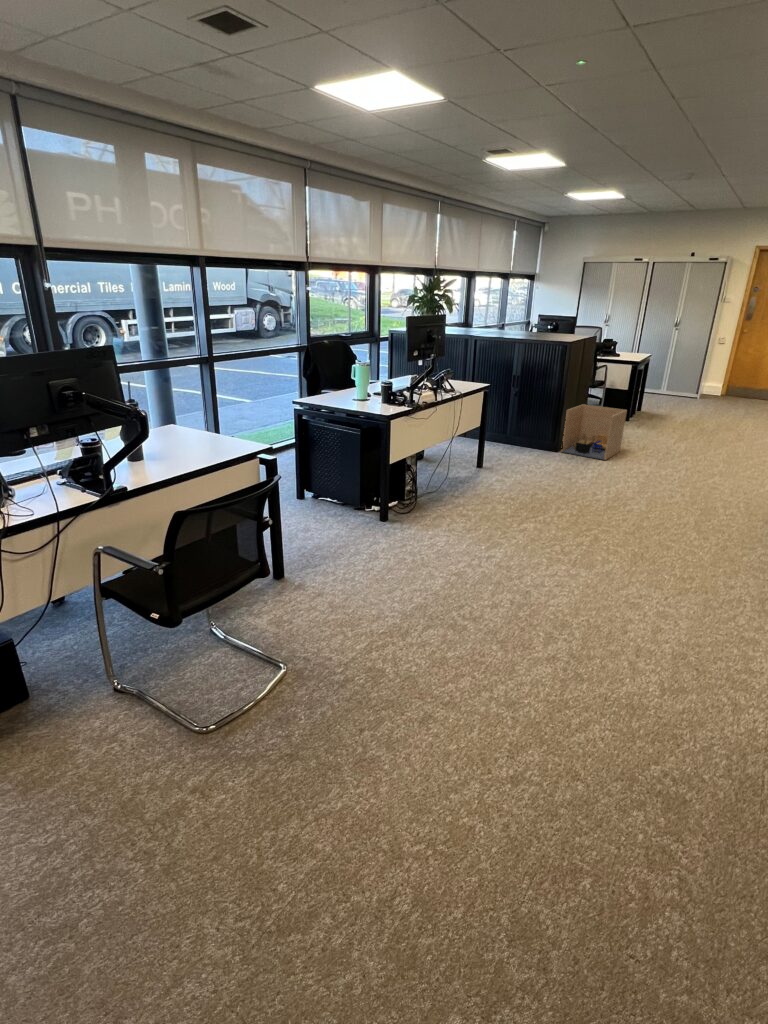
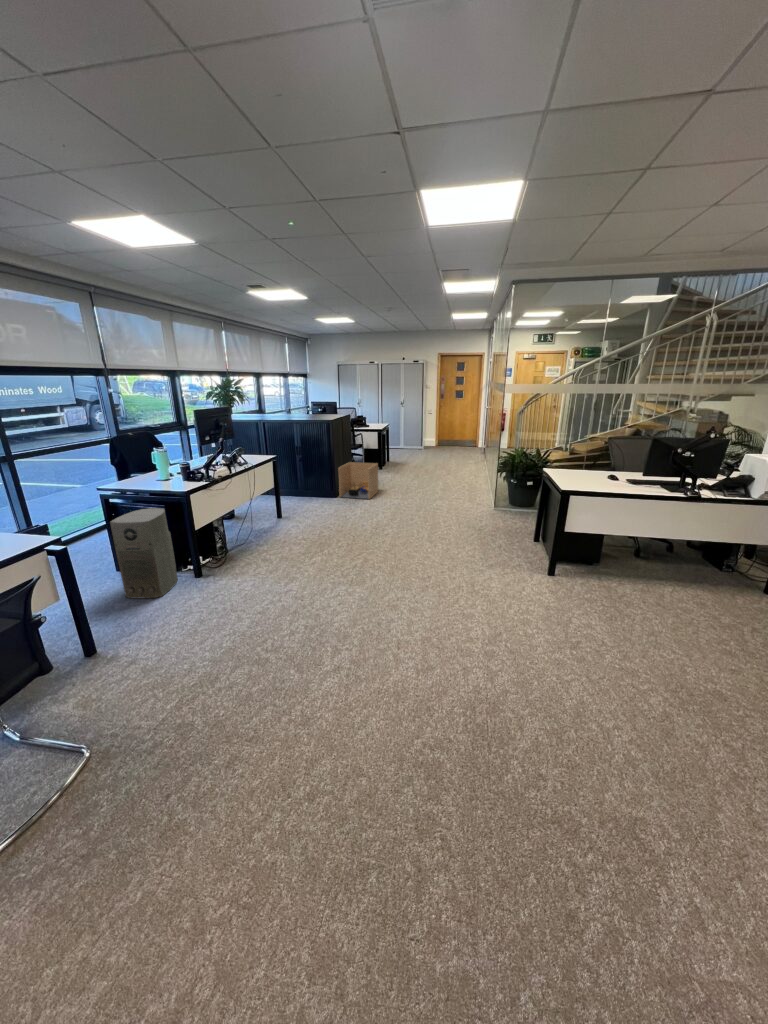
air purifier: none [309,431,363,533] -> present [110,508,178,598]

